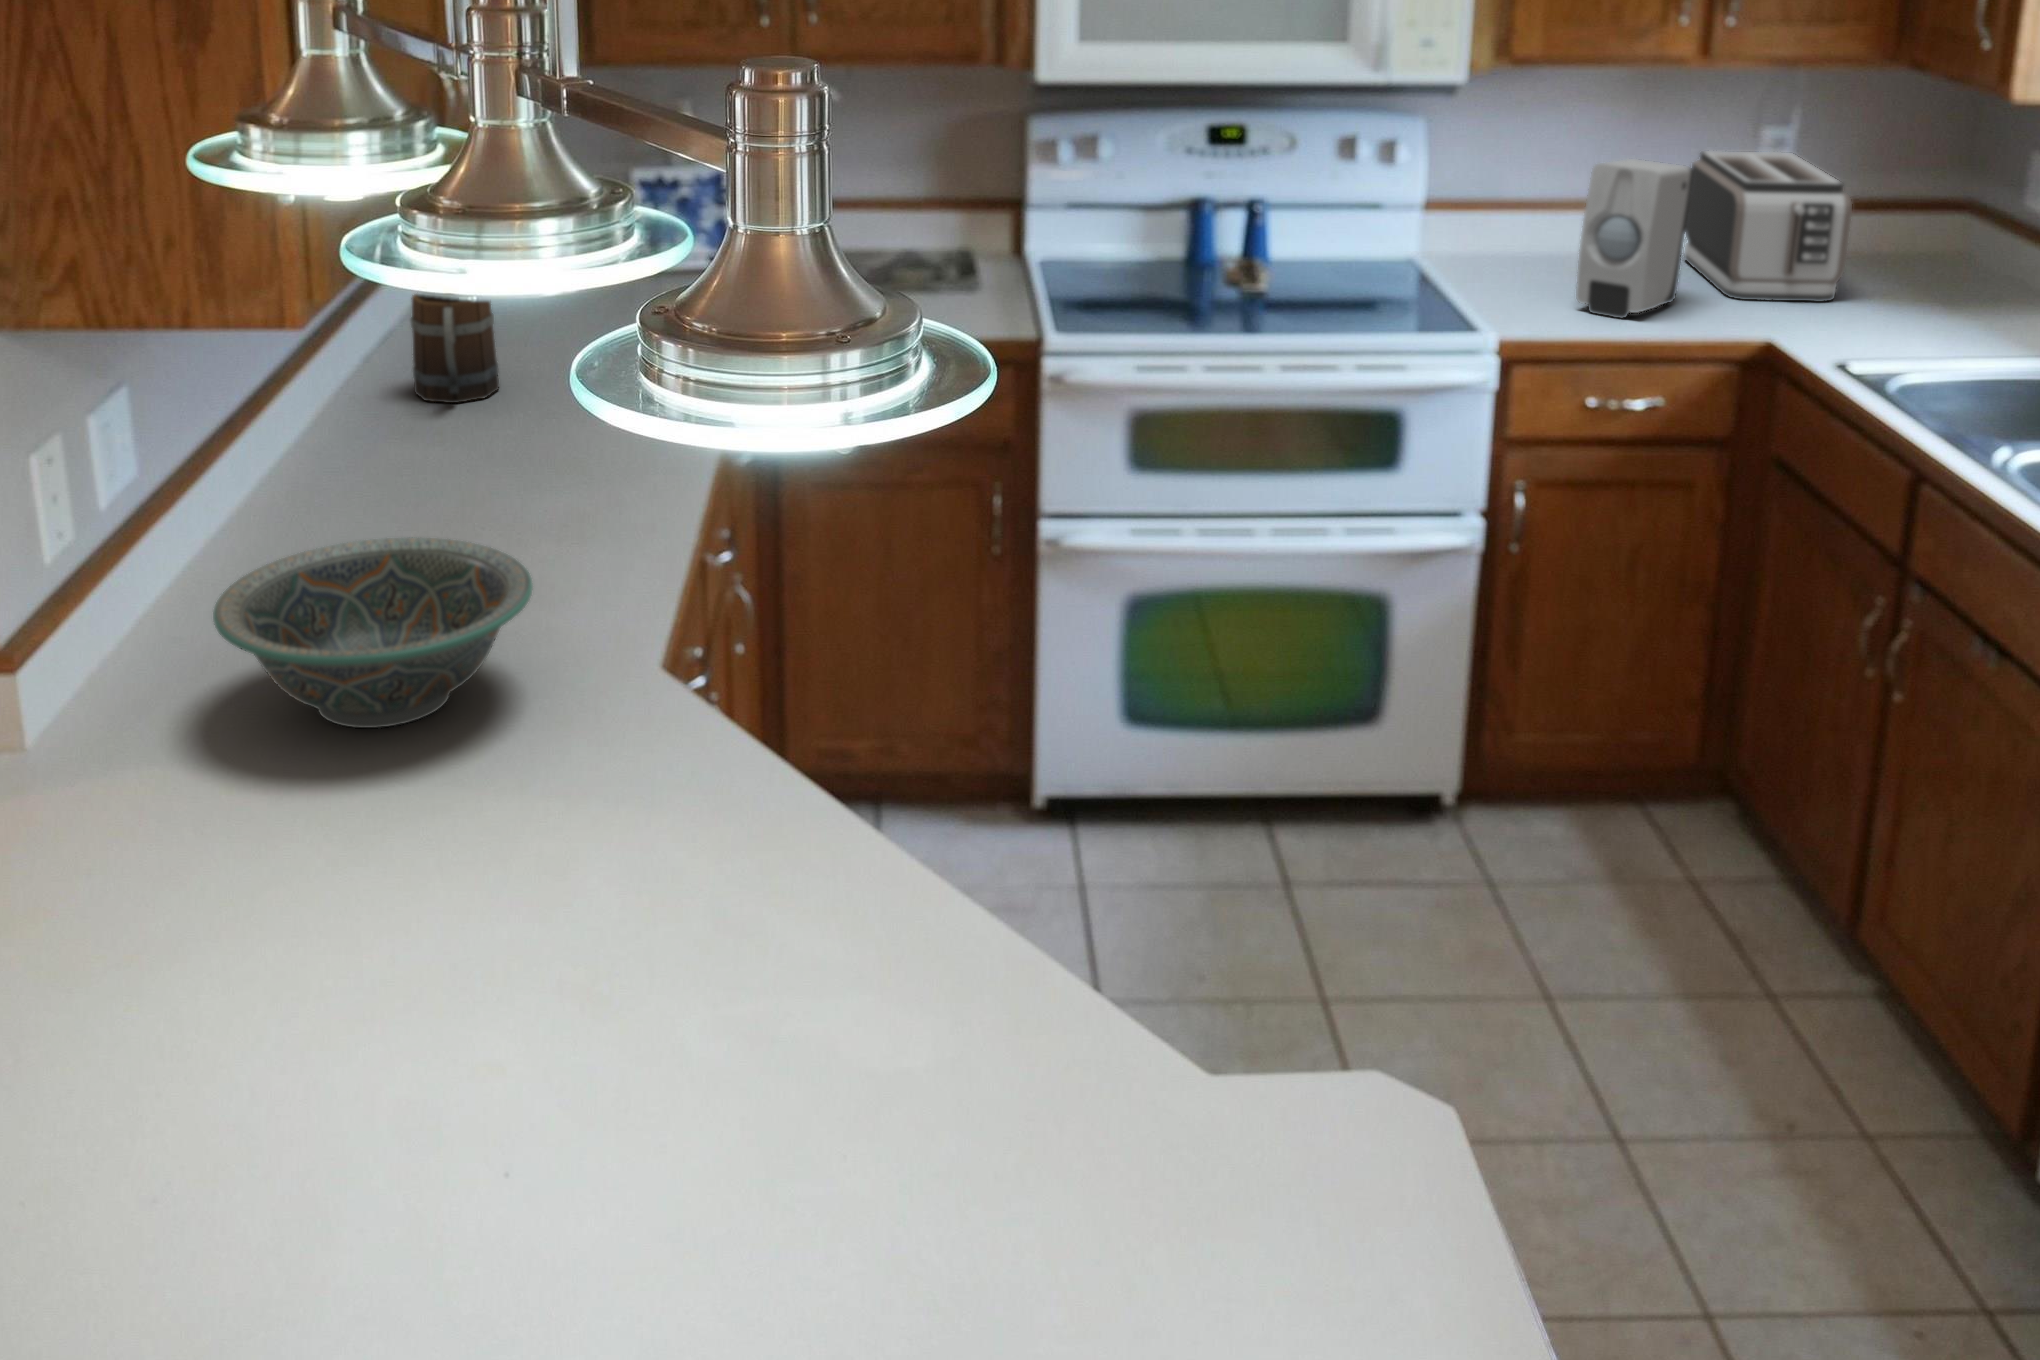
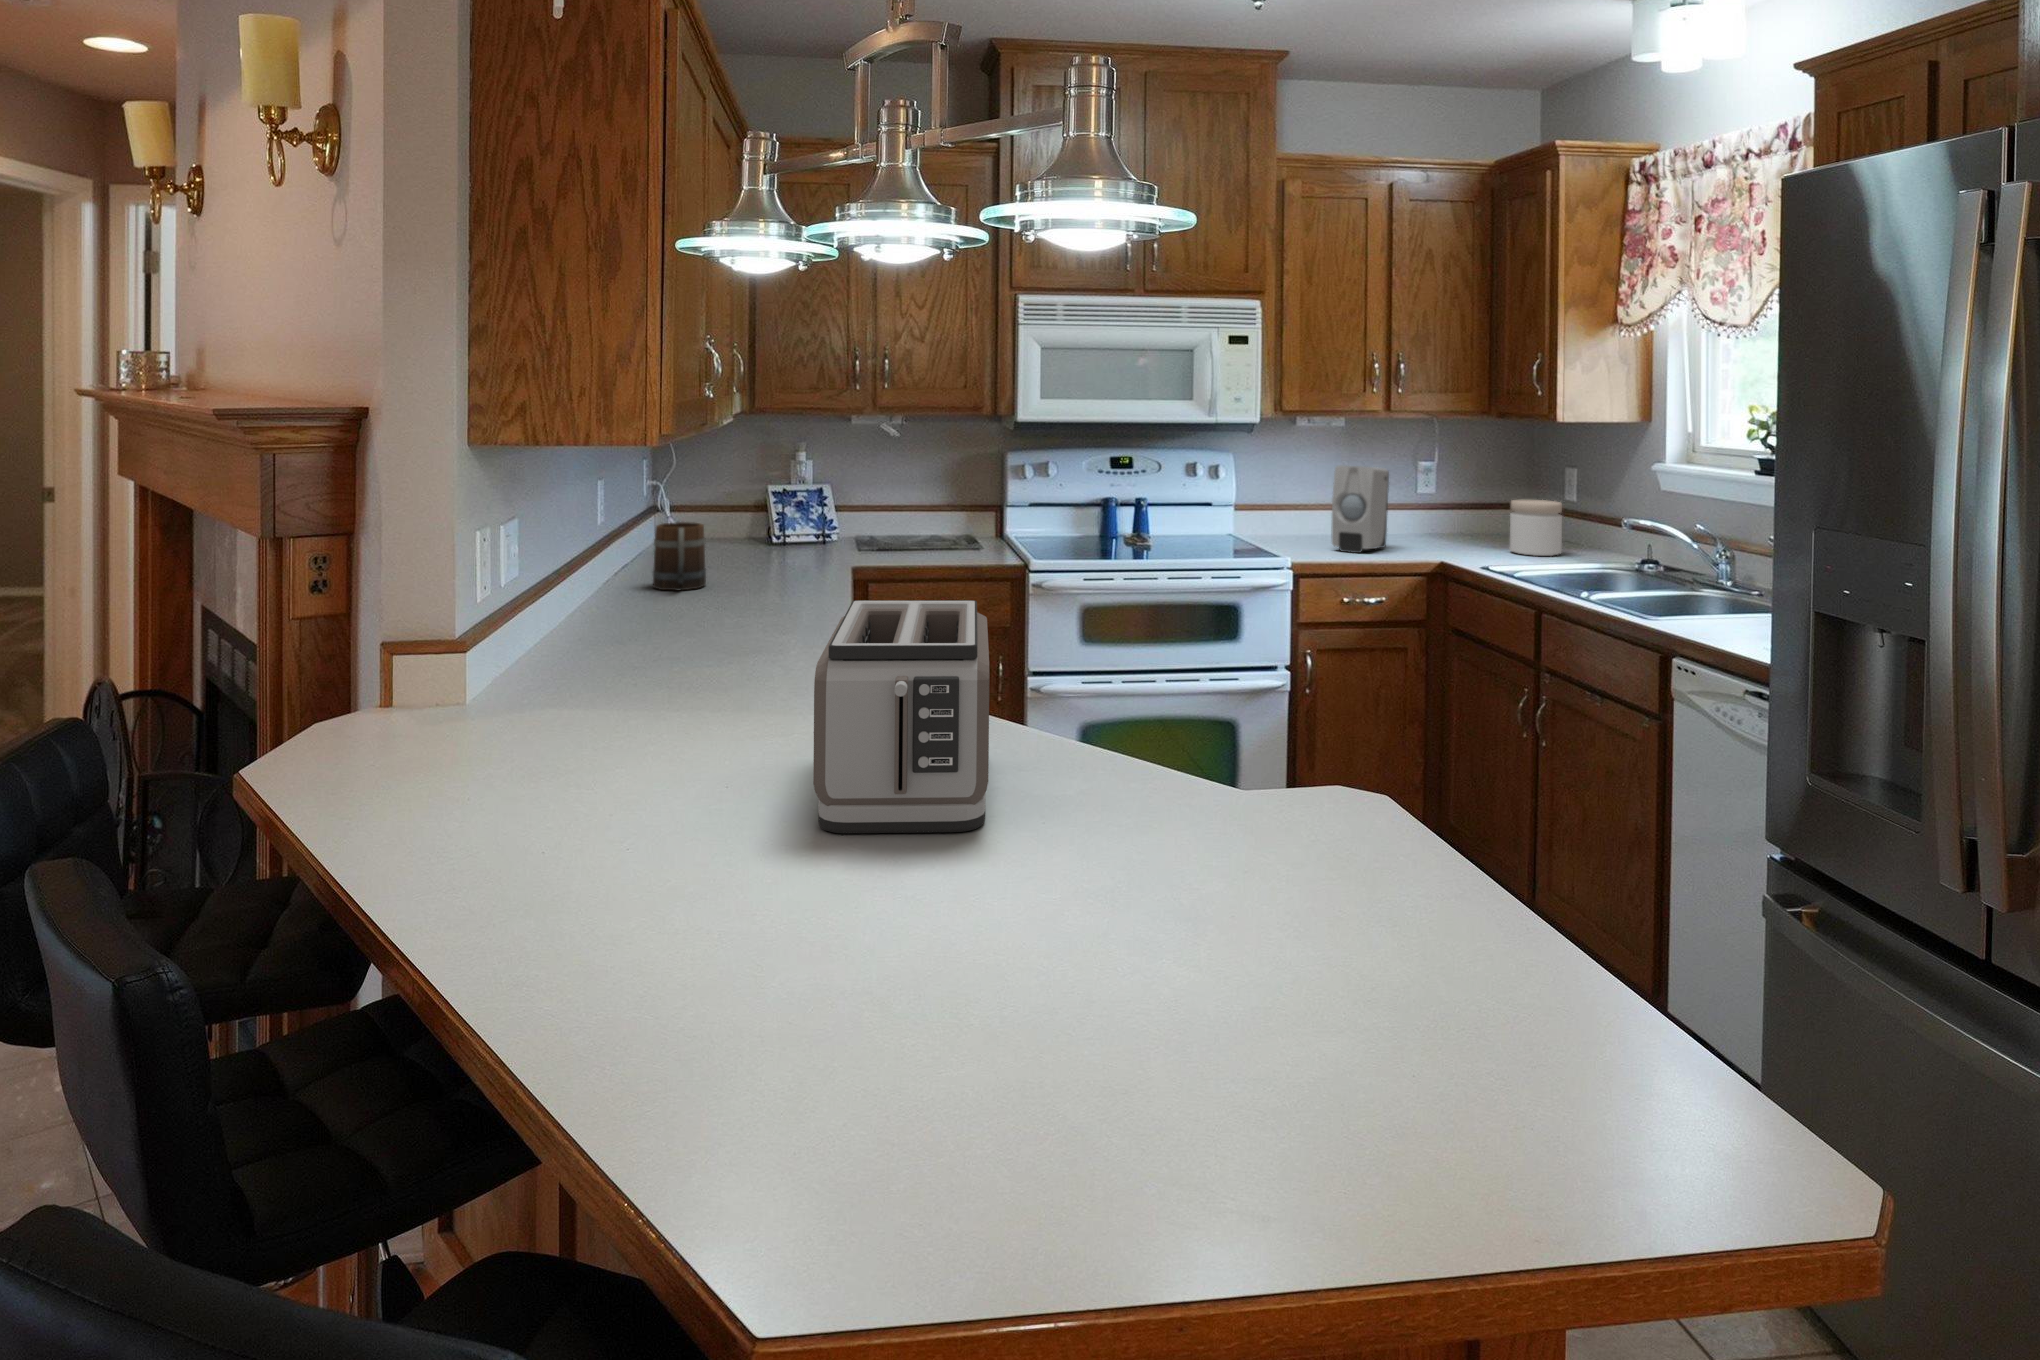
toaster: present [1685,151,1852,302] -> present [813,600,989,833]
jar: none [1899,225,2005,332] -> present [1510,500,1562,556]
decorative bowl: present [213,537,533,728] -> none [581,603,779,702]

